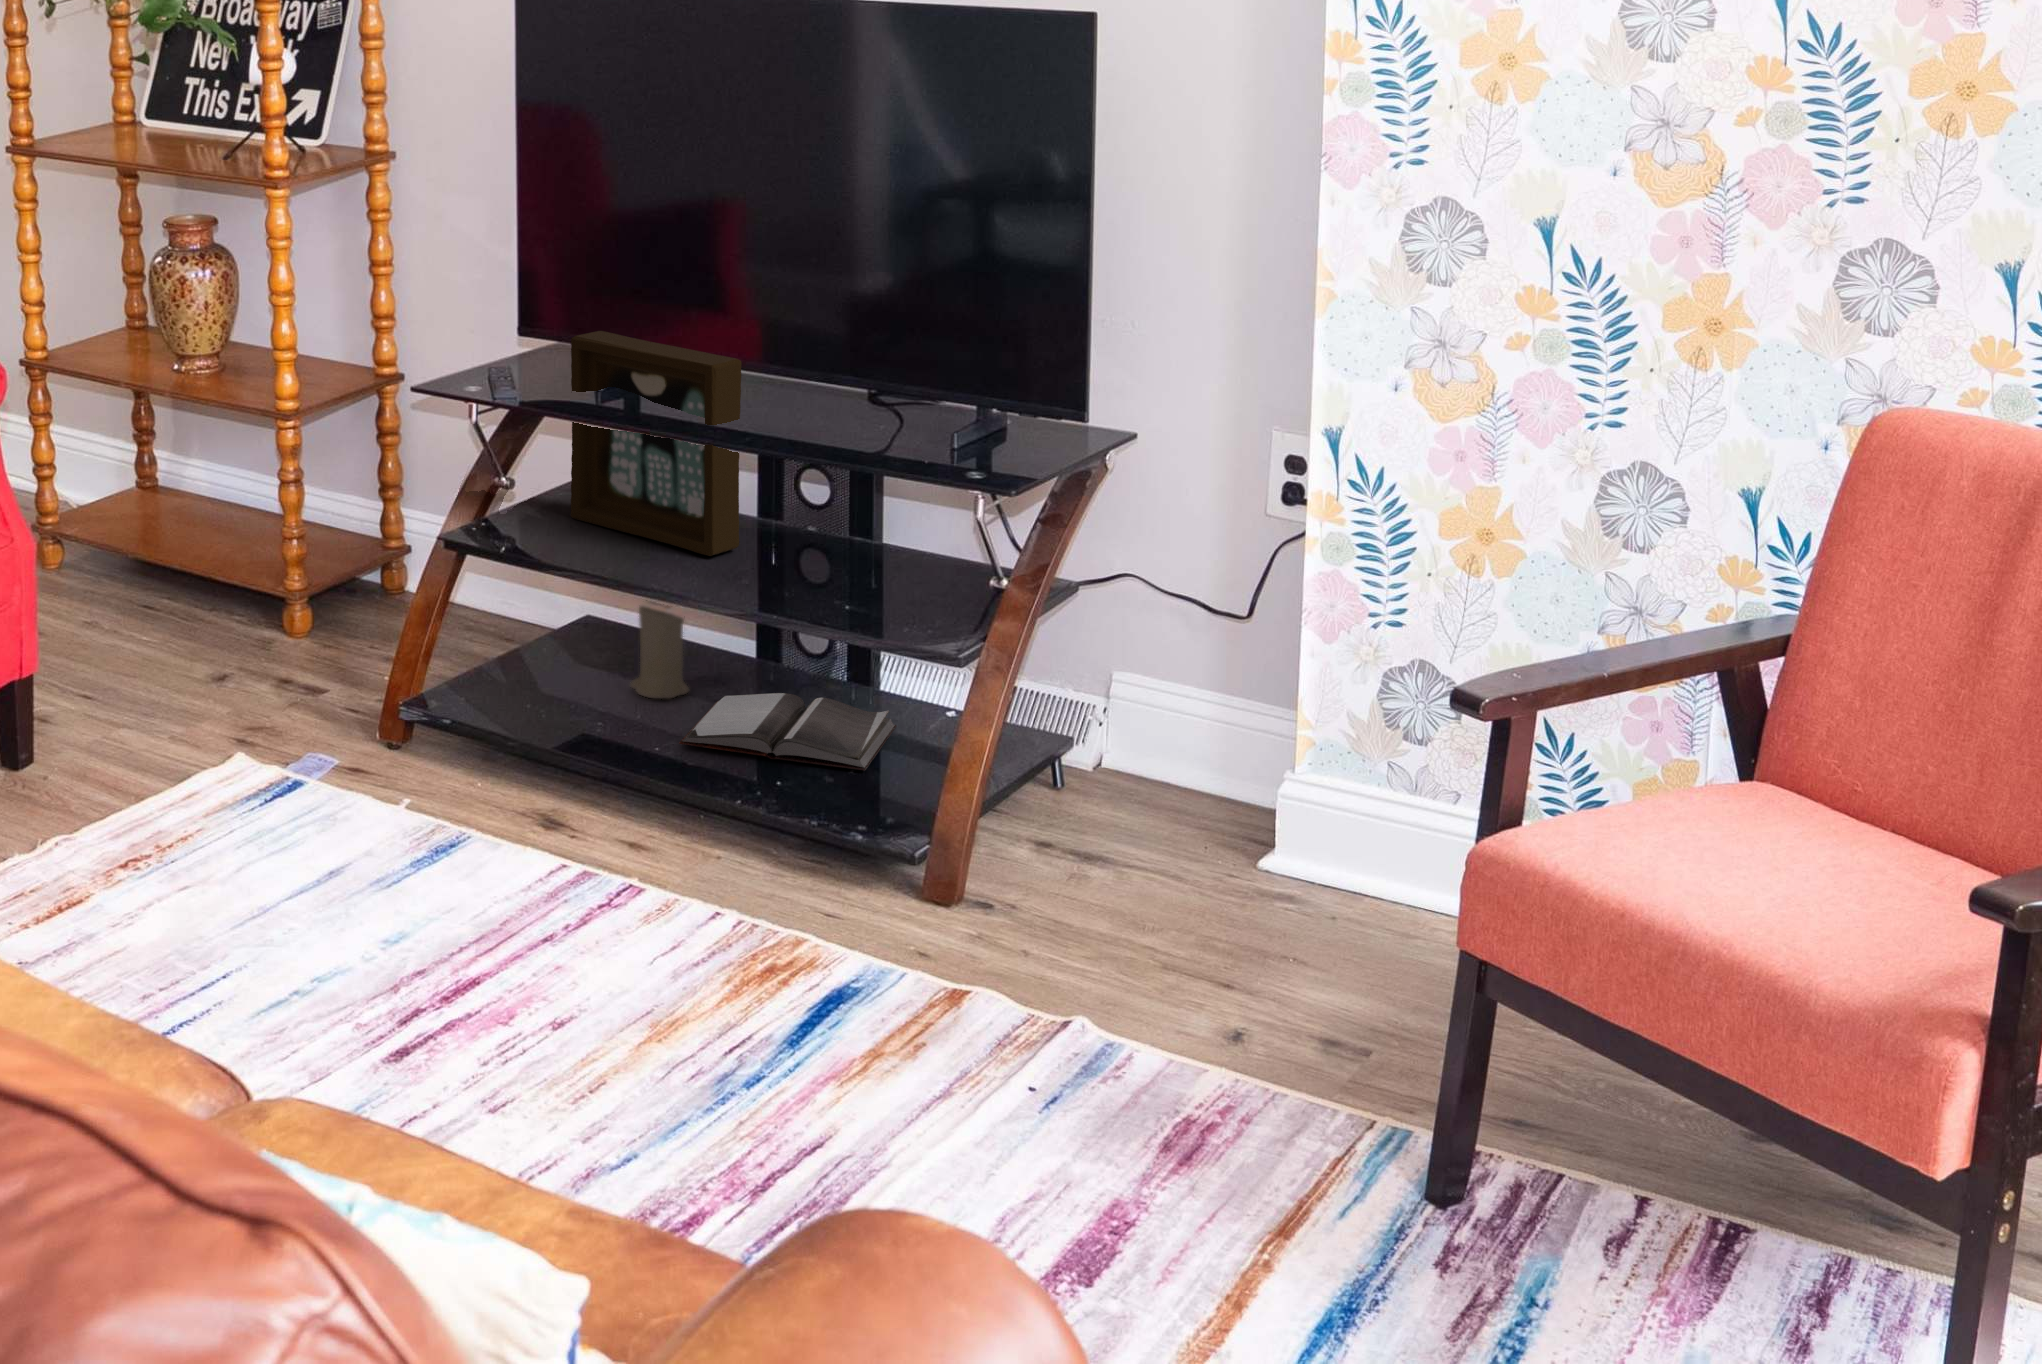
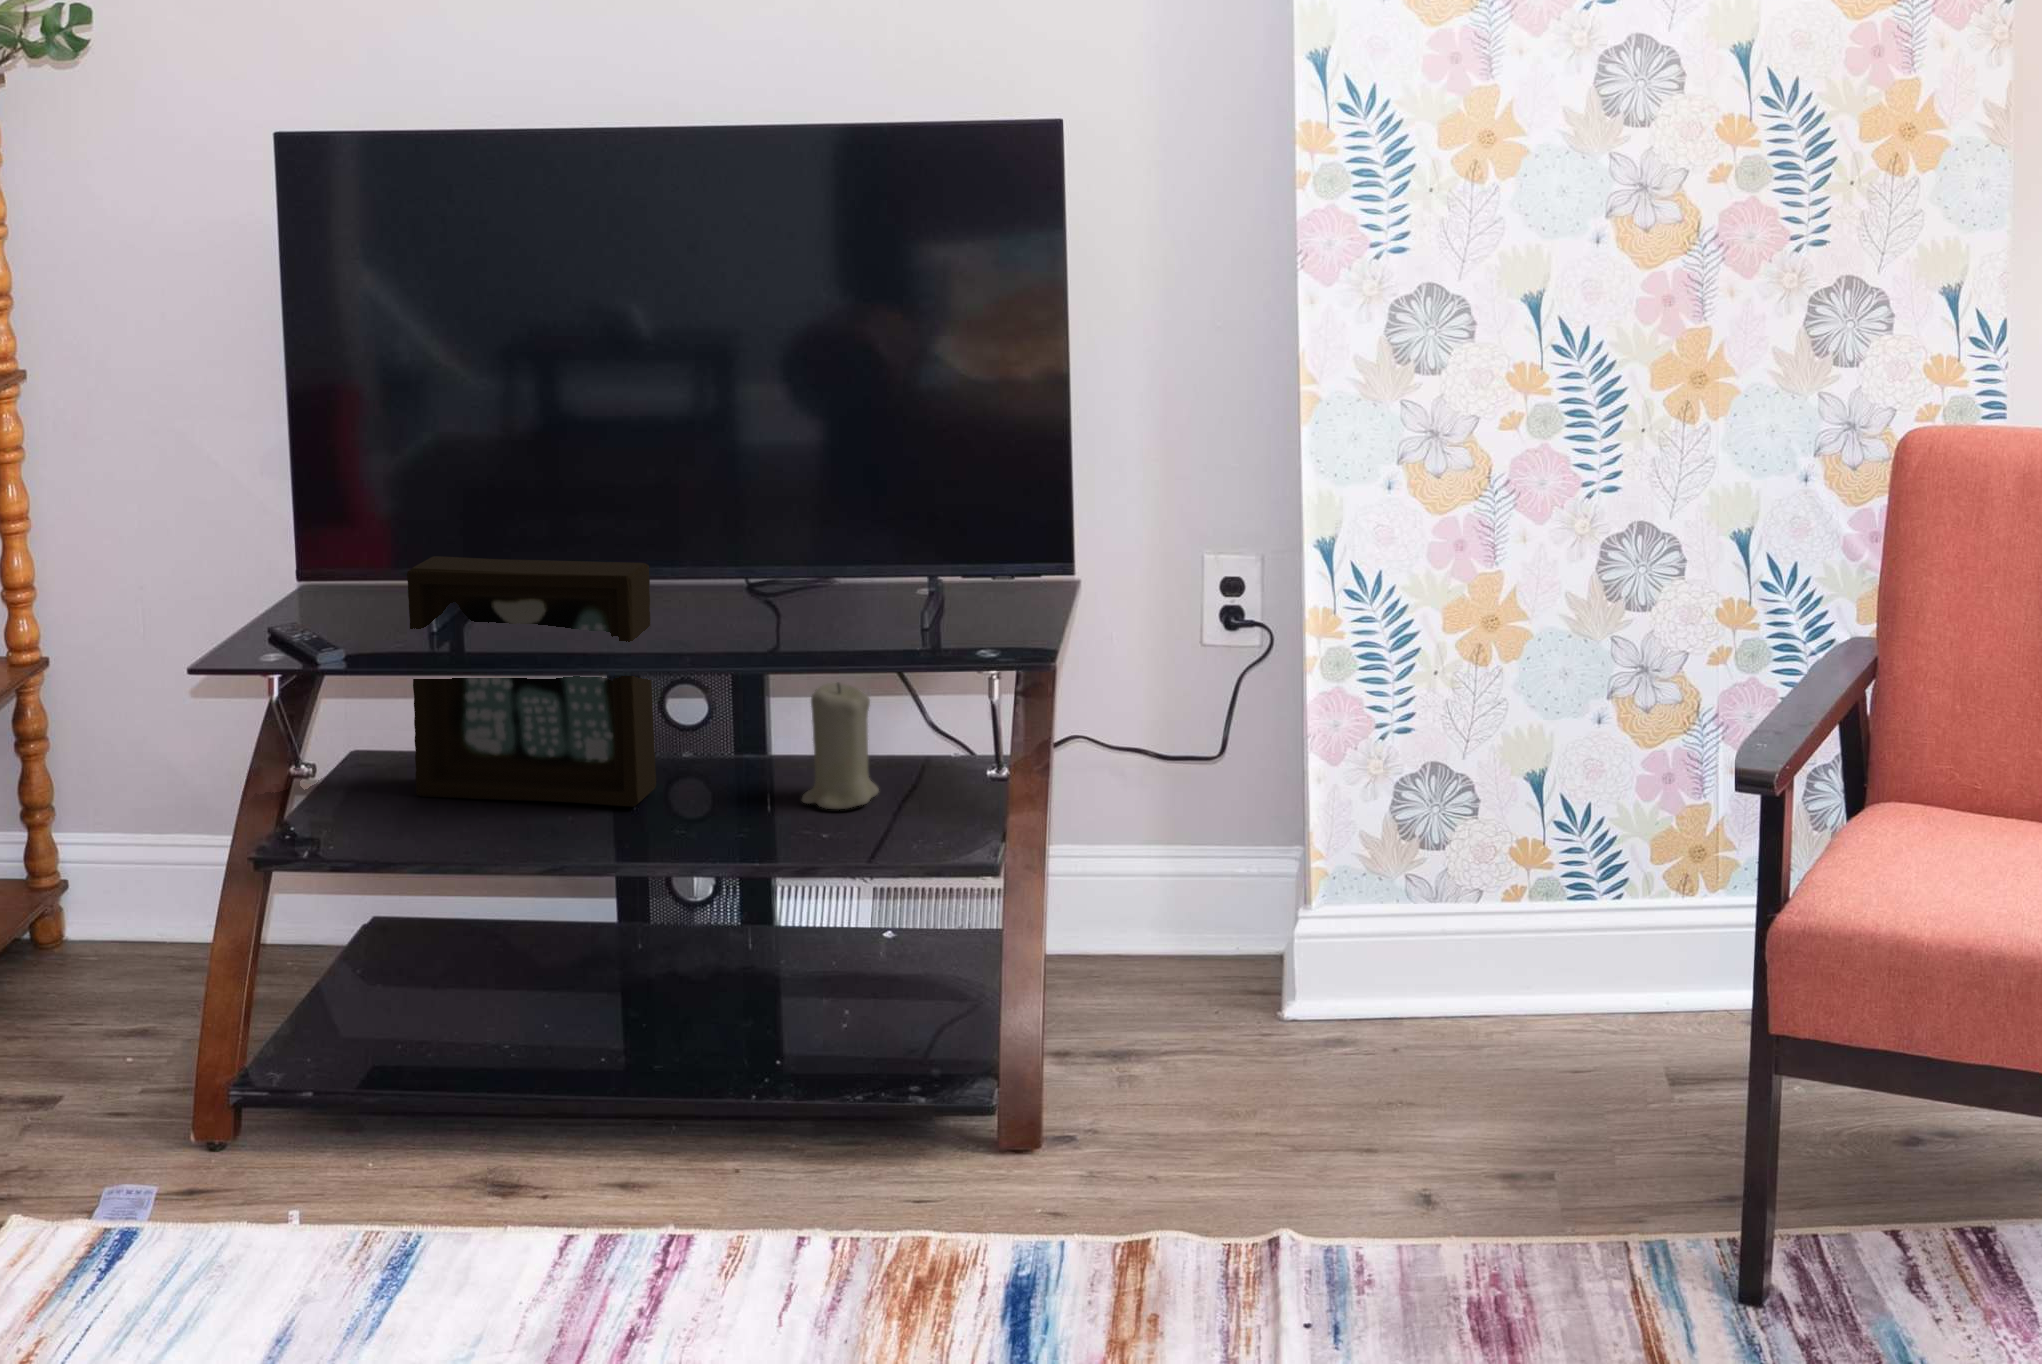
candle: present [630,606,689,699] -> present [802,683,879,809]
hardback book: present [679,693,896,771] -> none [634,938,871,1045]

